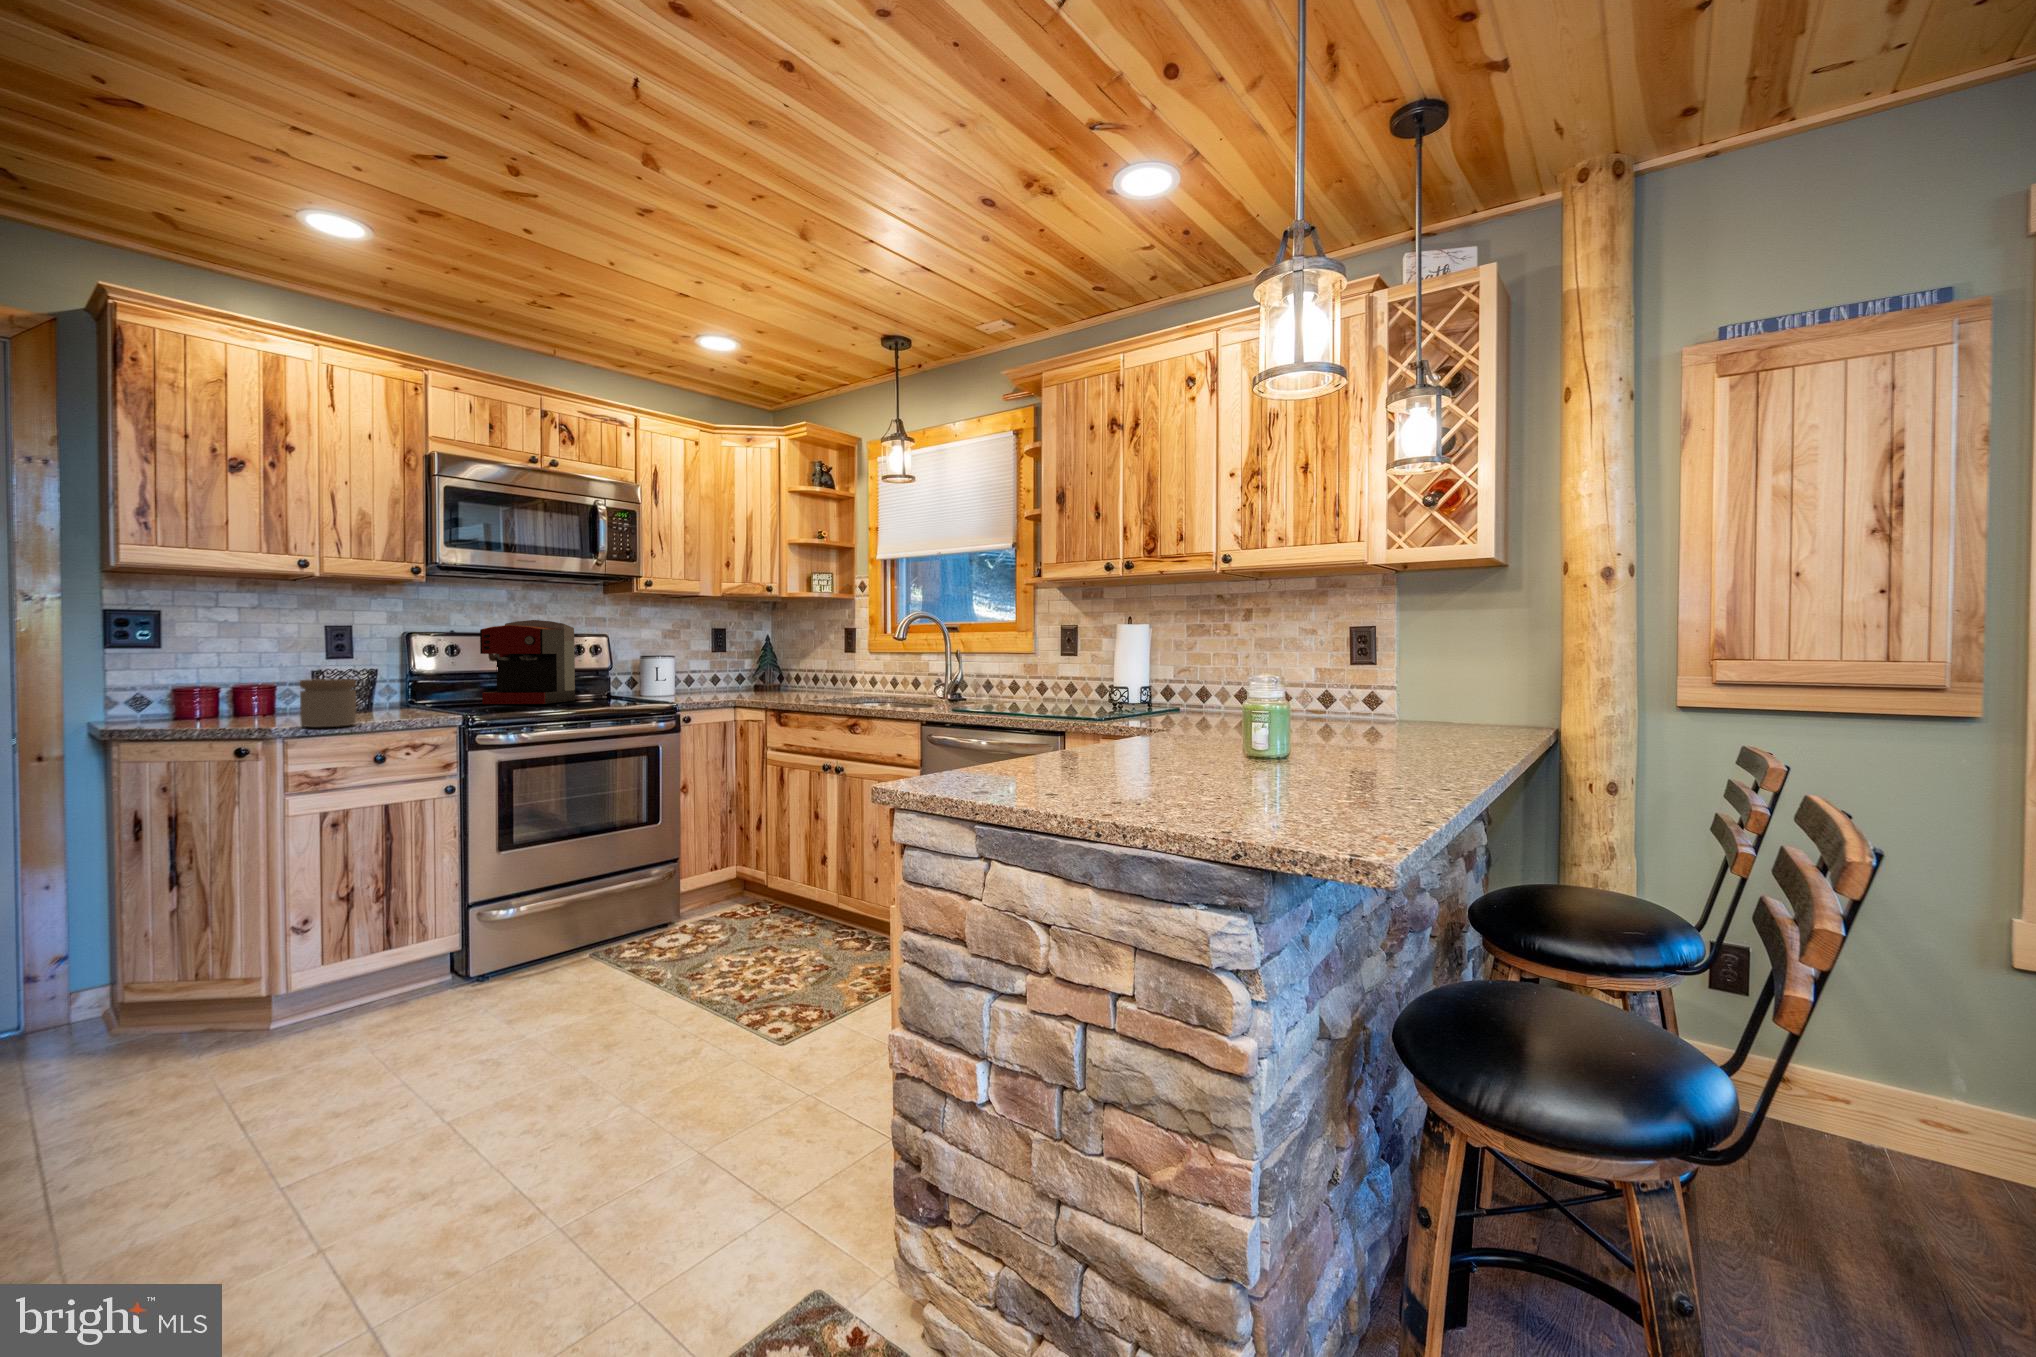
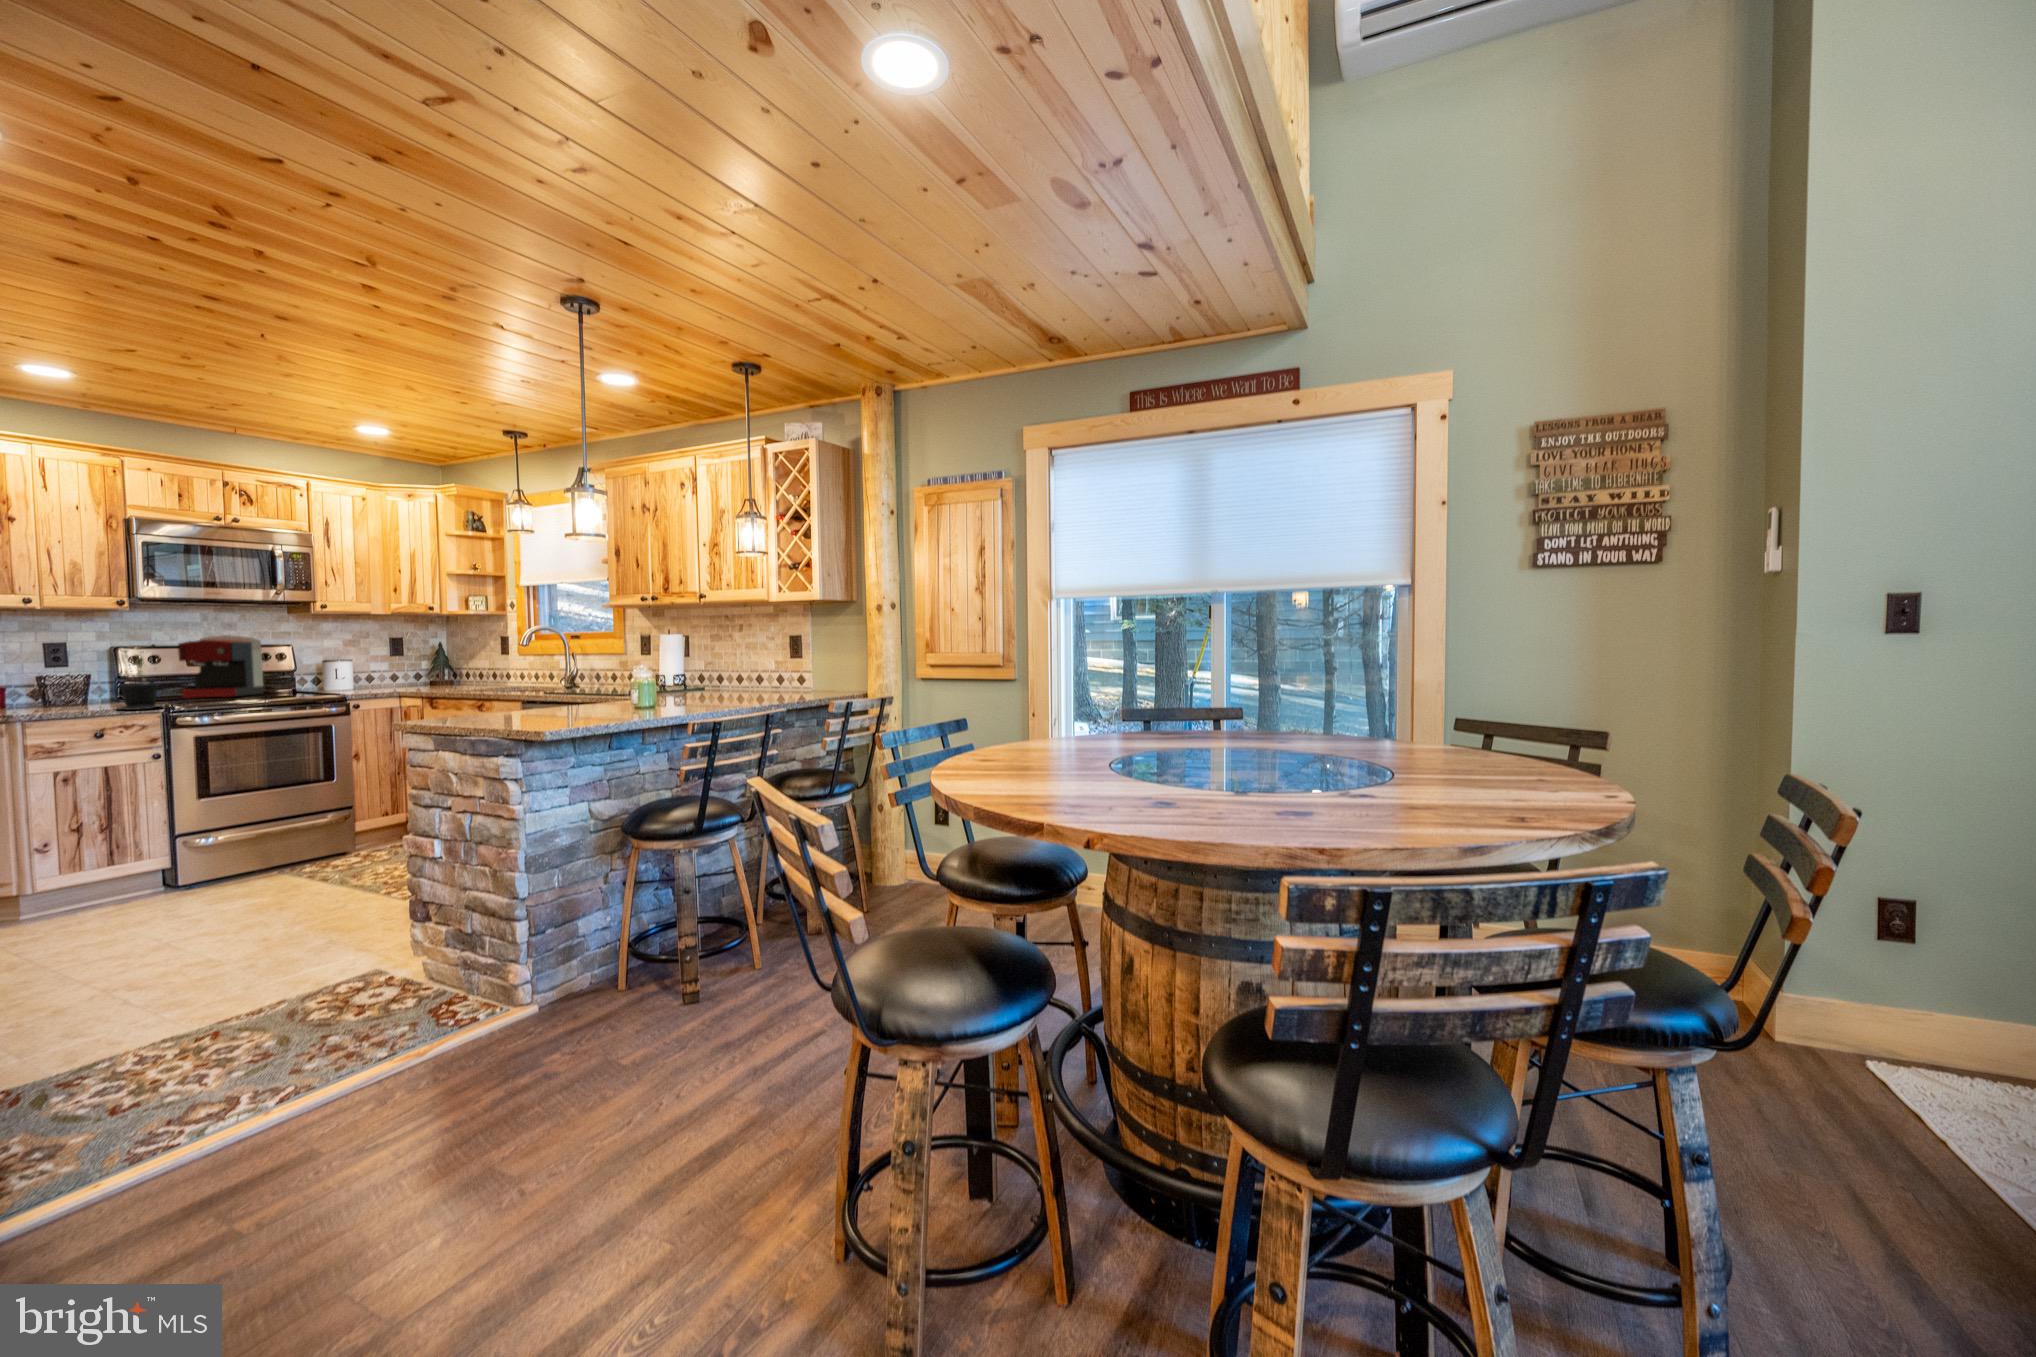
potted plant: none [399,634,462,722] -> present [116,650,164,710]
jar: present [300,679,357,727] -> none [31,682,78,715]

